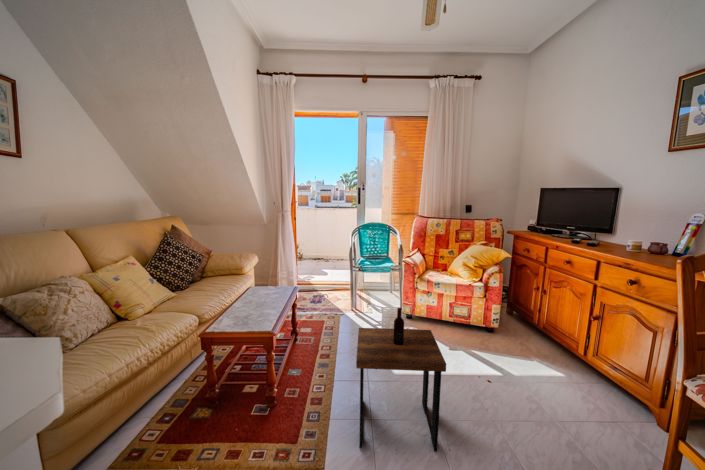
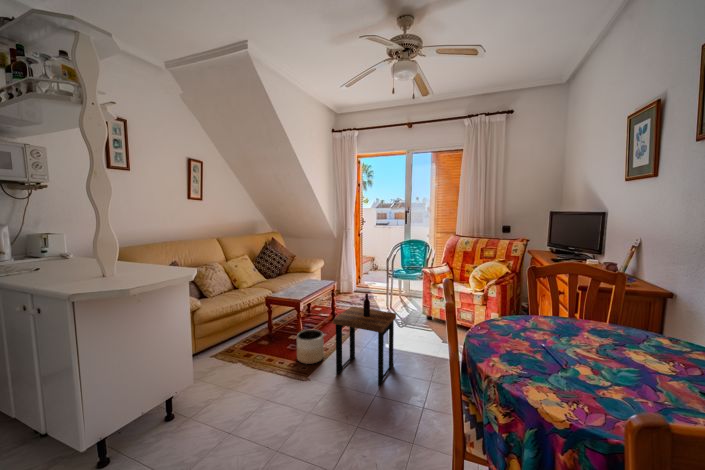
planter: none [275,373,320,439] -> present [297,330,324,364]

